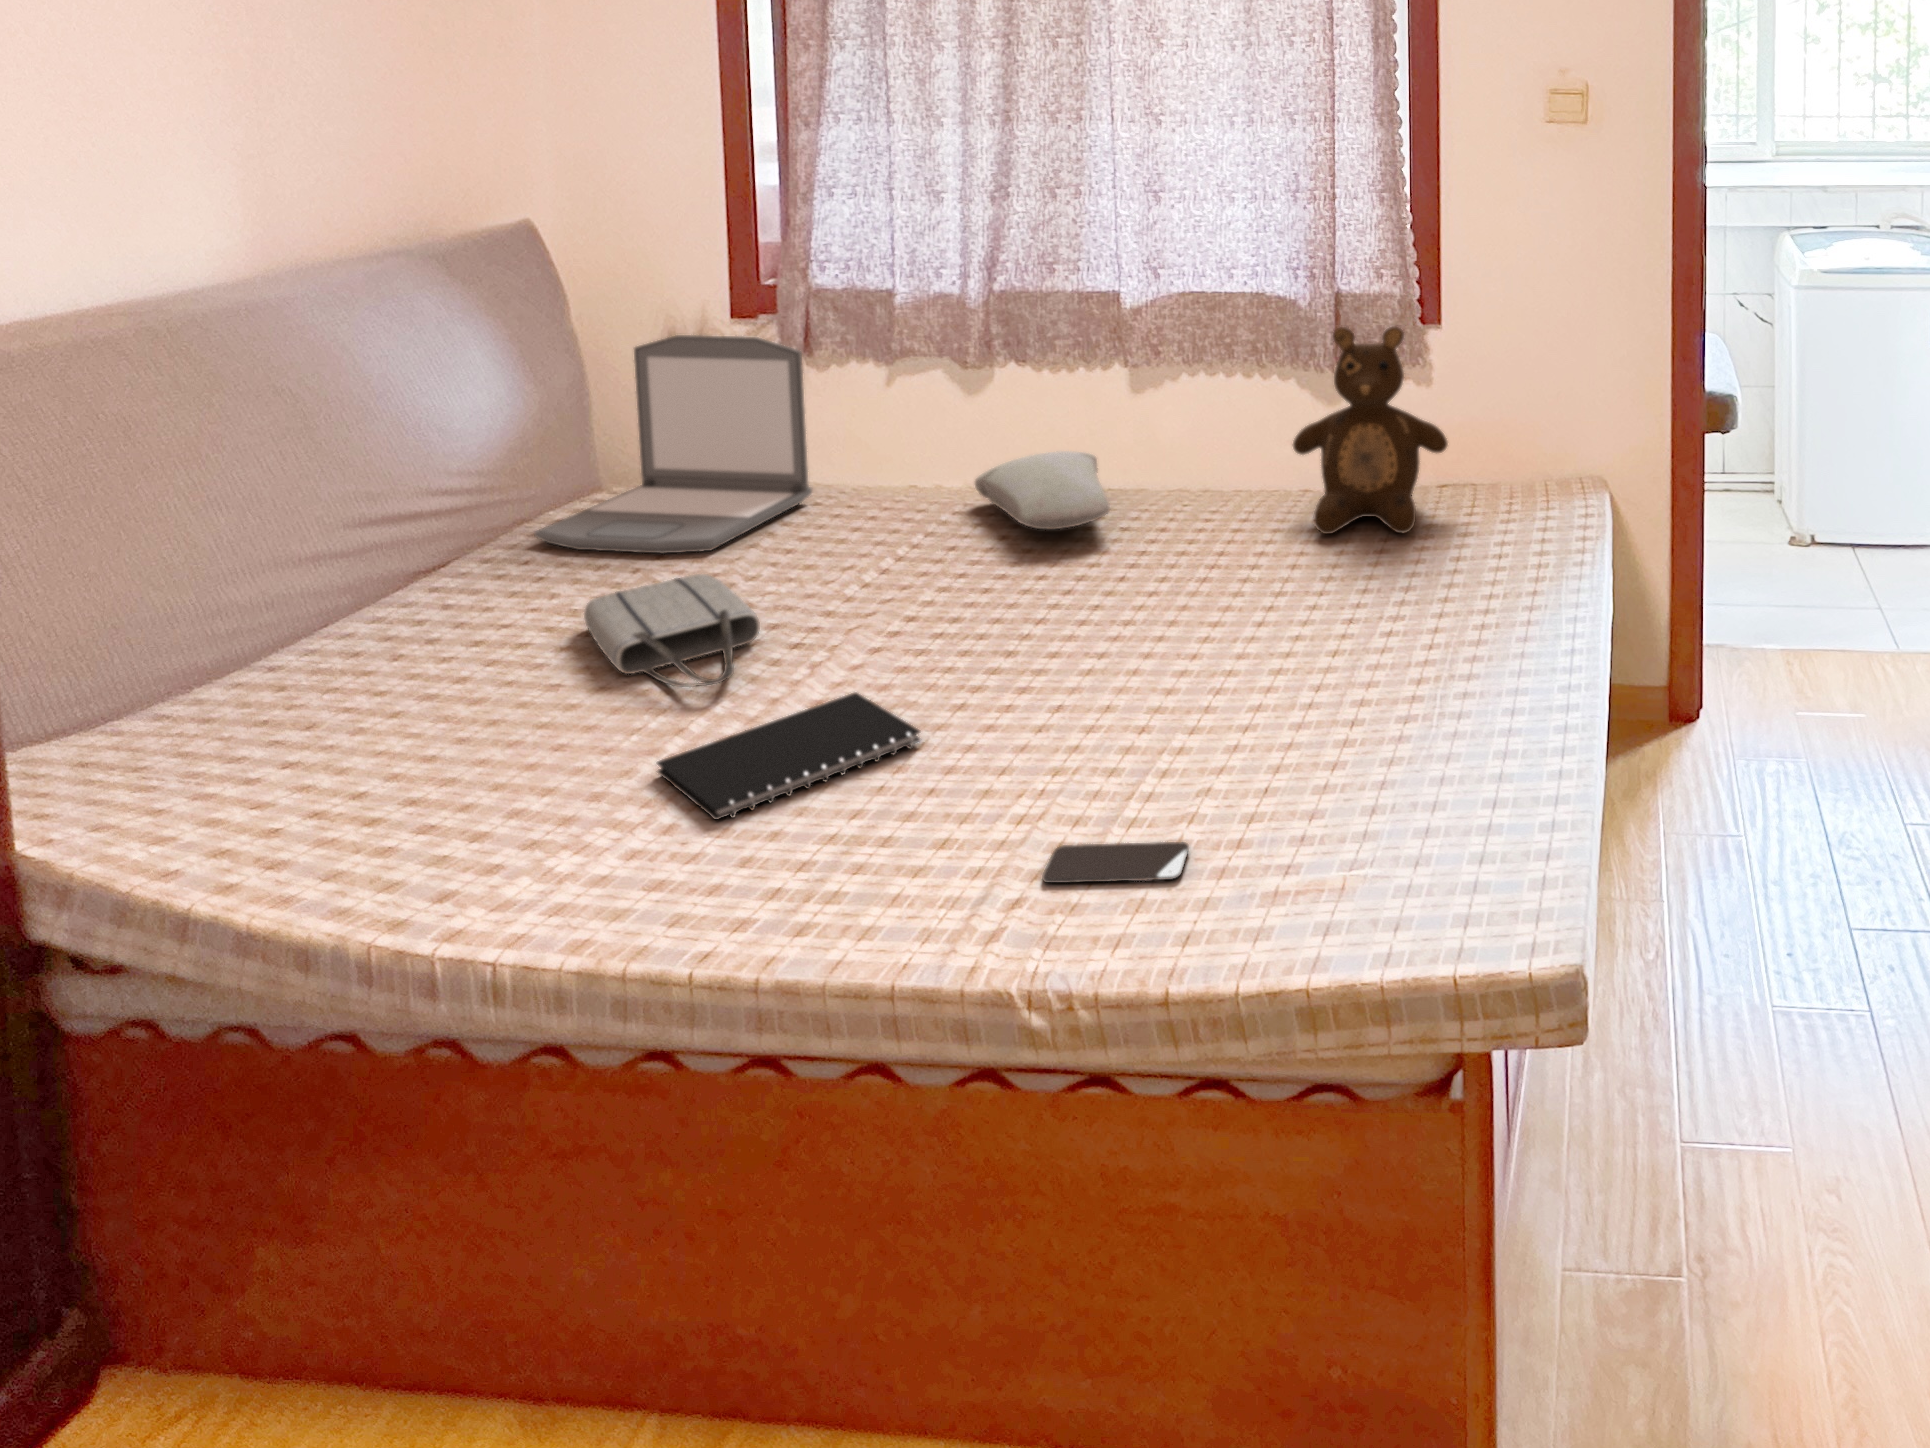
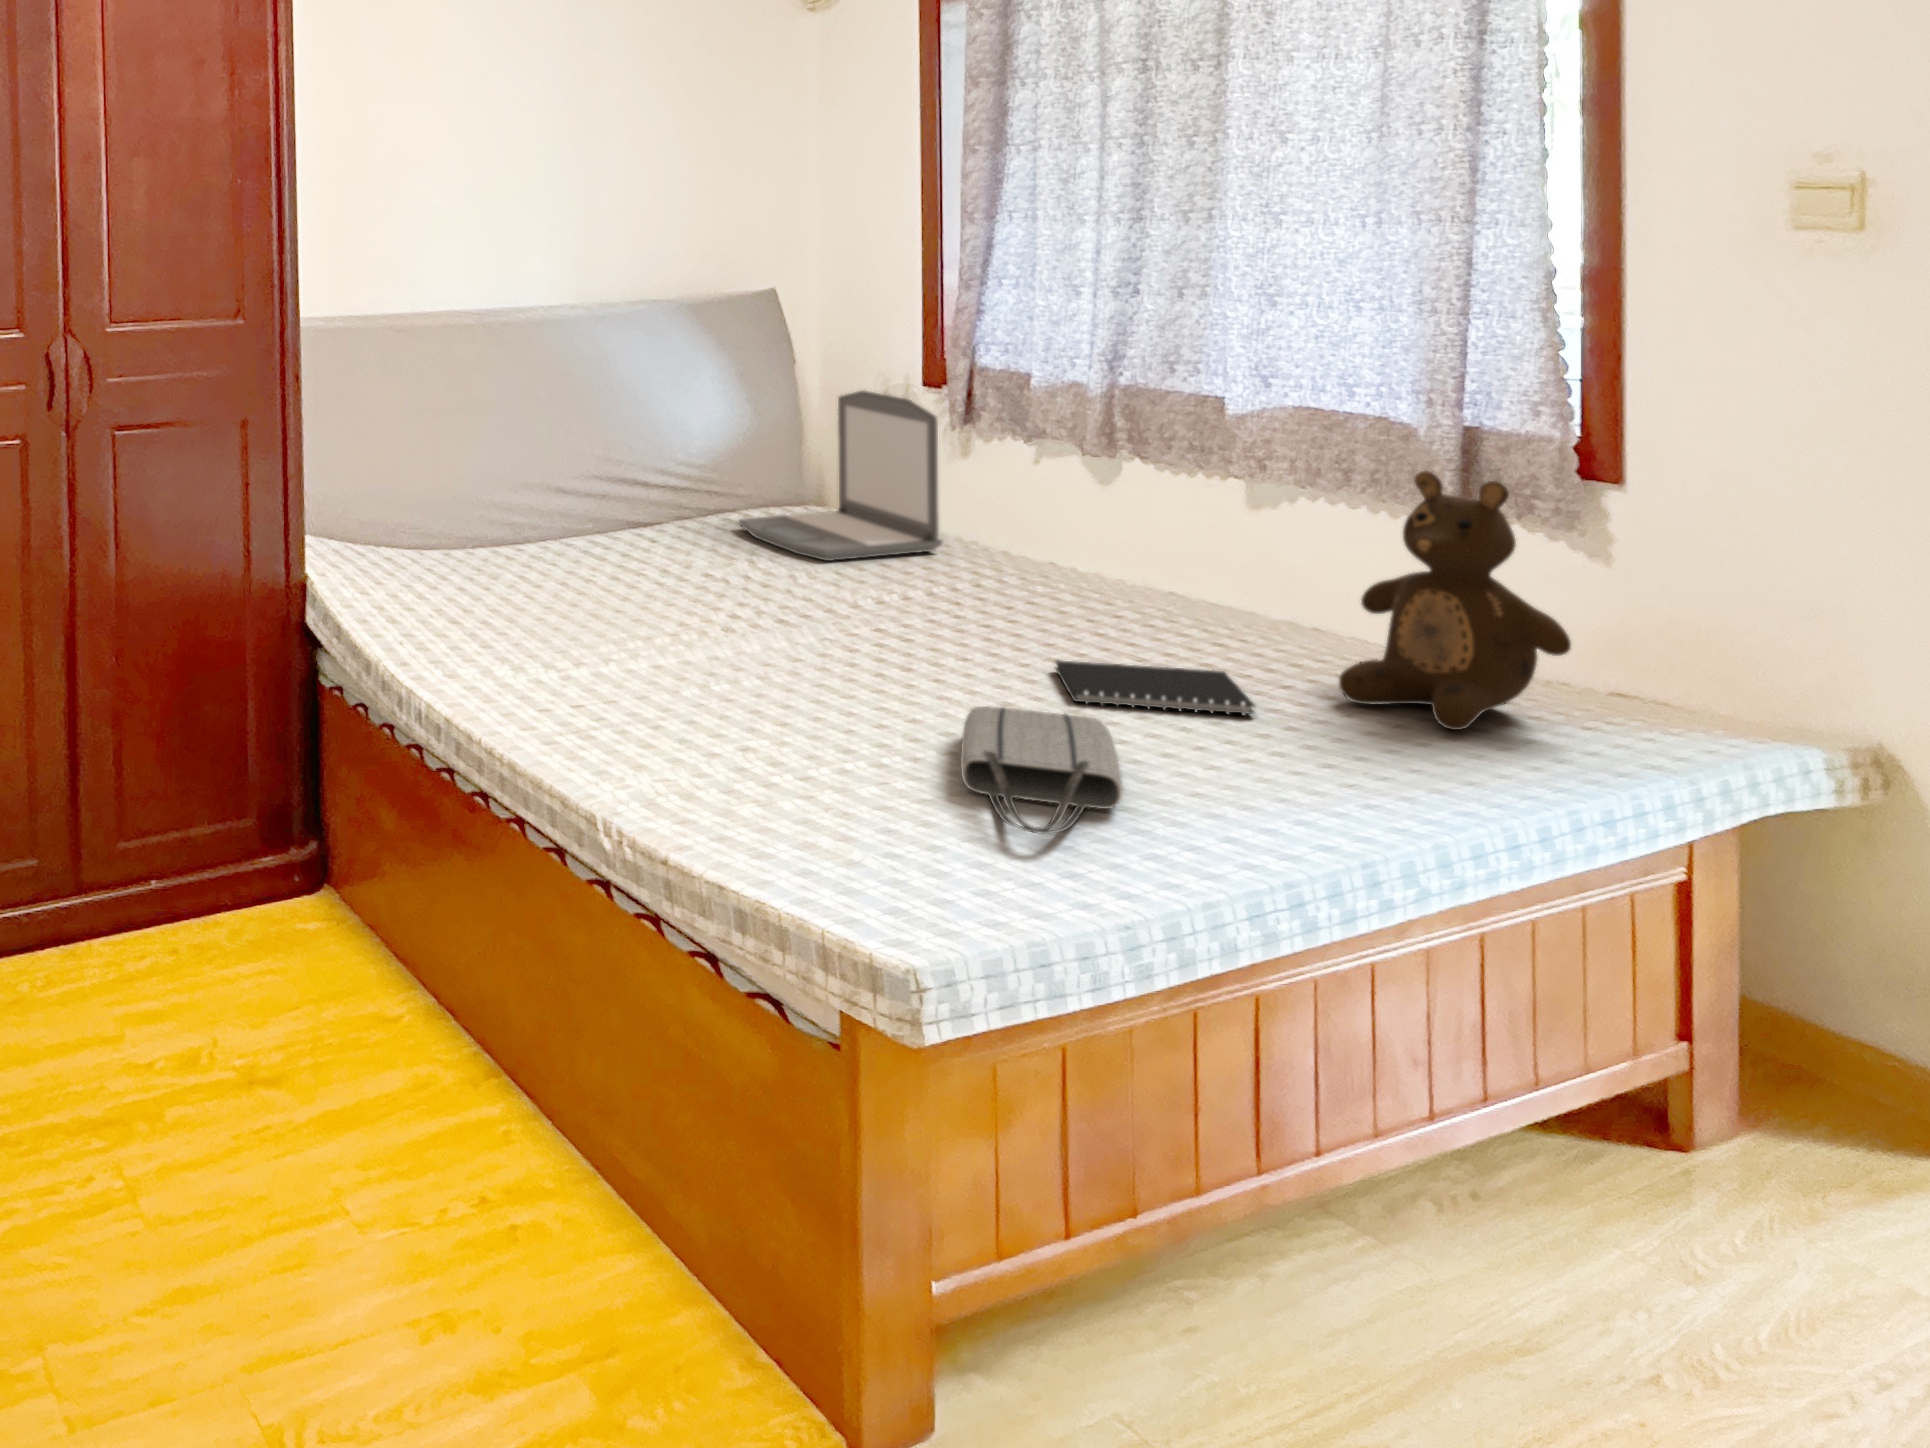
pillow: present [975,451,1110,529] -> none [1038,553,1191,619]
tote bag: present [584,574,760,687] -> present [961,706,1123,834]
notebook: present [657,693,920,820] -> present [1056,661,1255,715]
smartphone: present [1042,842,1189,883] -> none [699,769,811,817]

